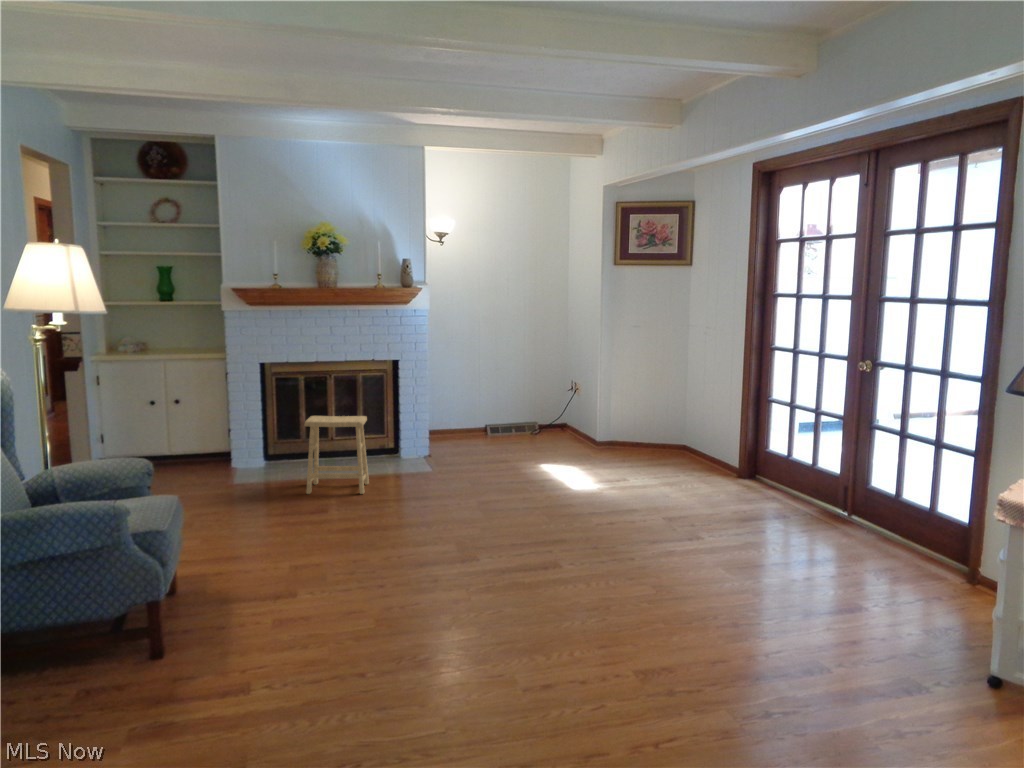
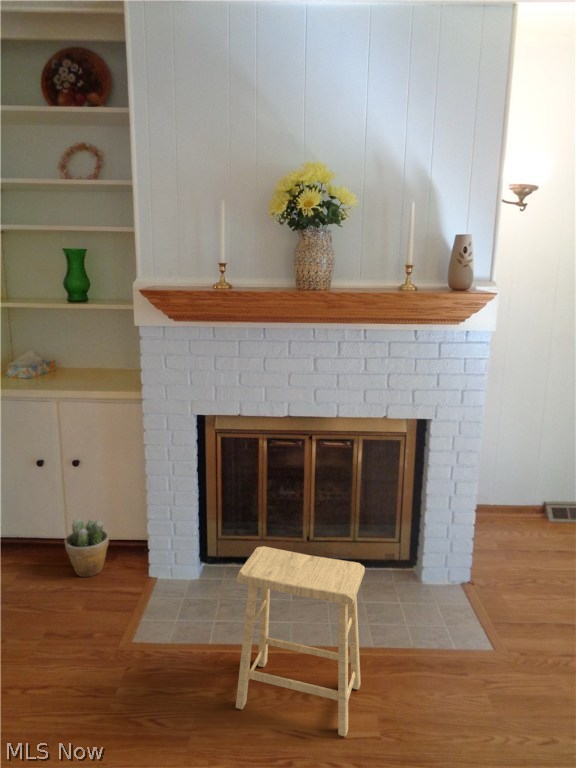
potted plant: none [173,434,203,472] -> present [64,519,109,577]

